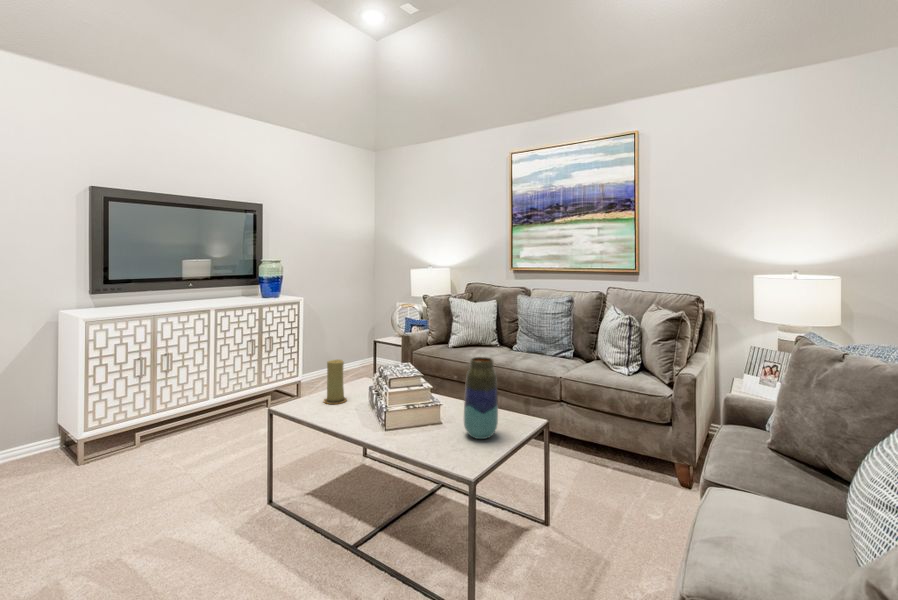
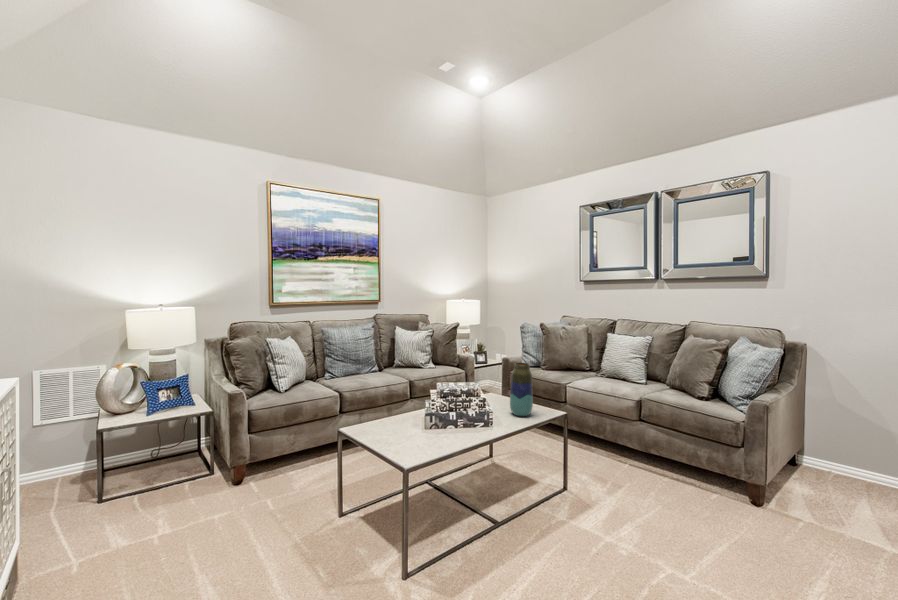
candle: present [324,359,347,404] -> none [402,400,425,447]

